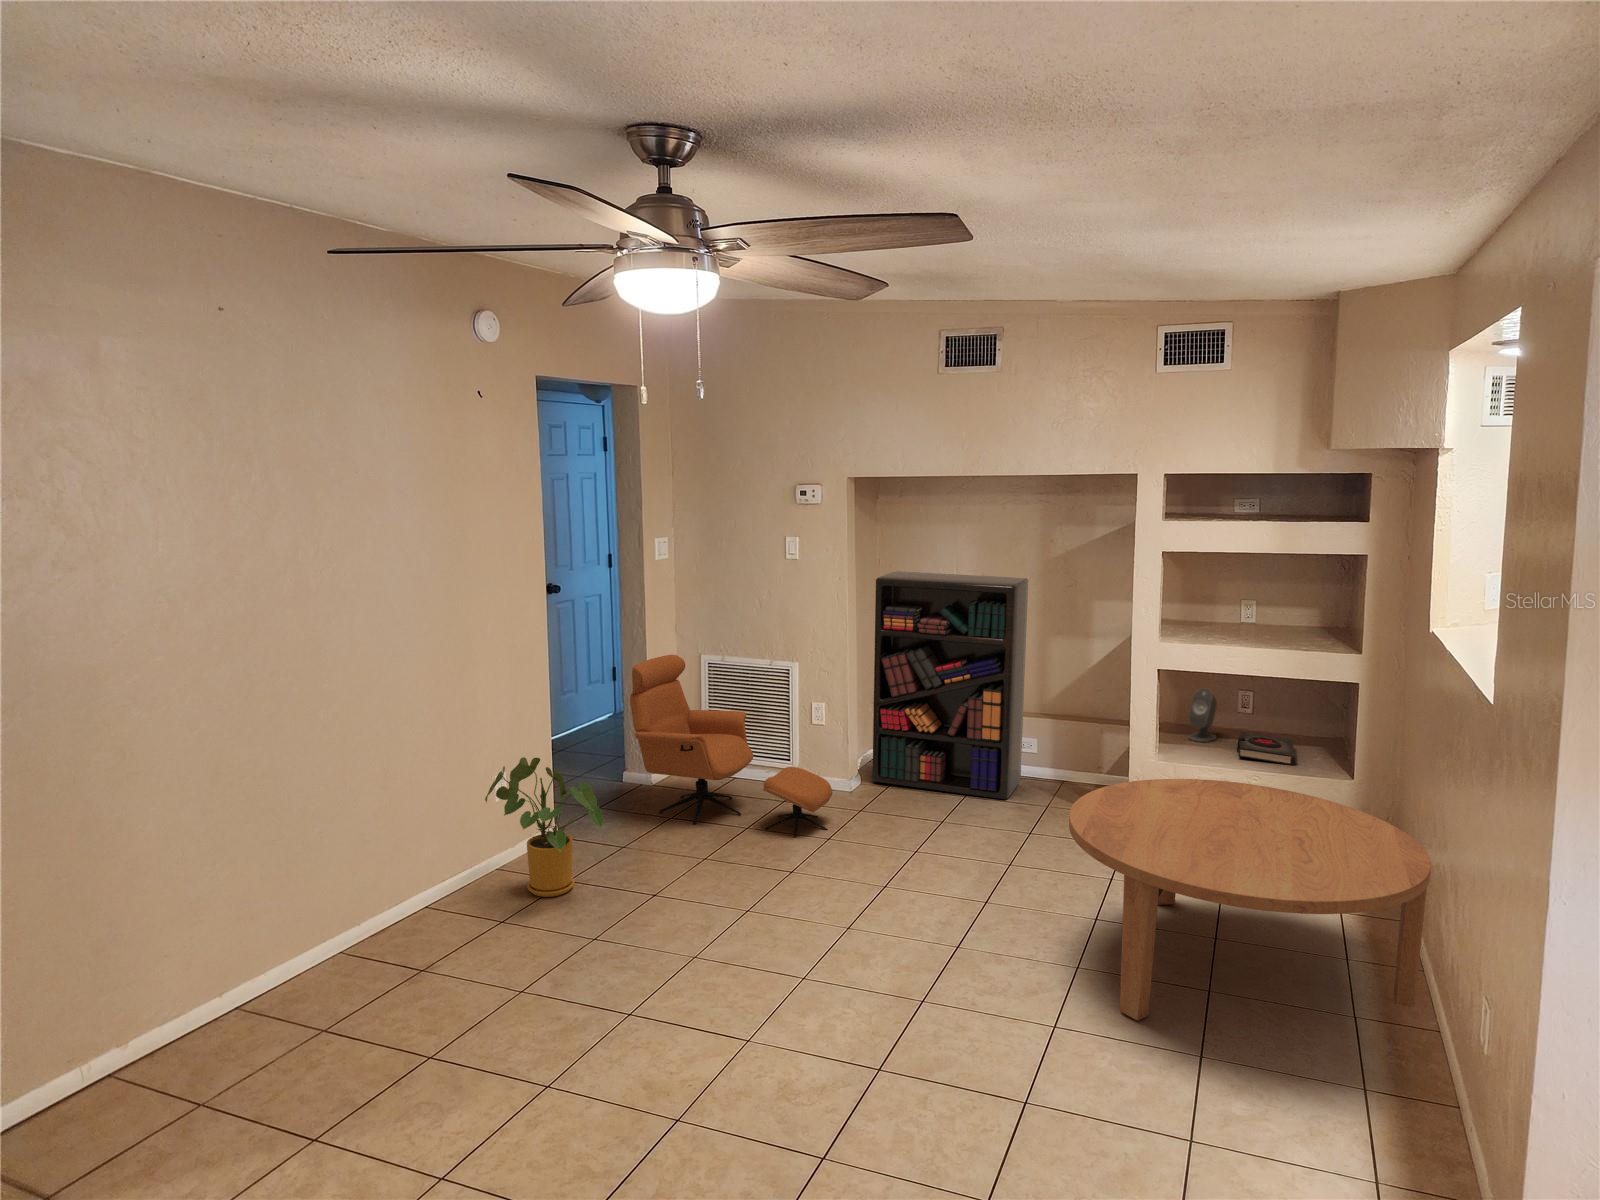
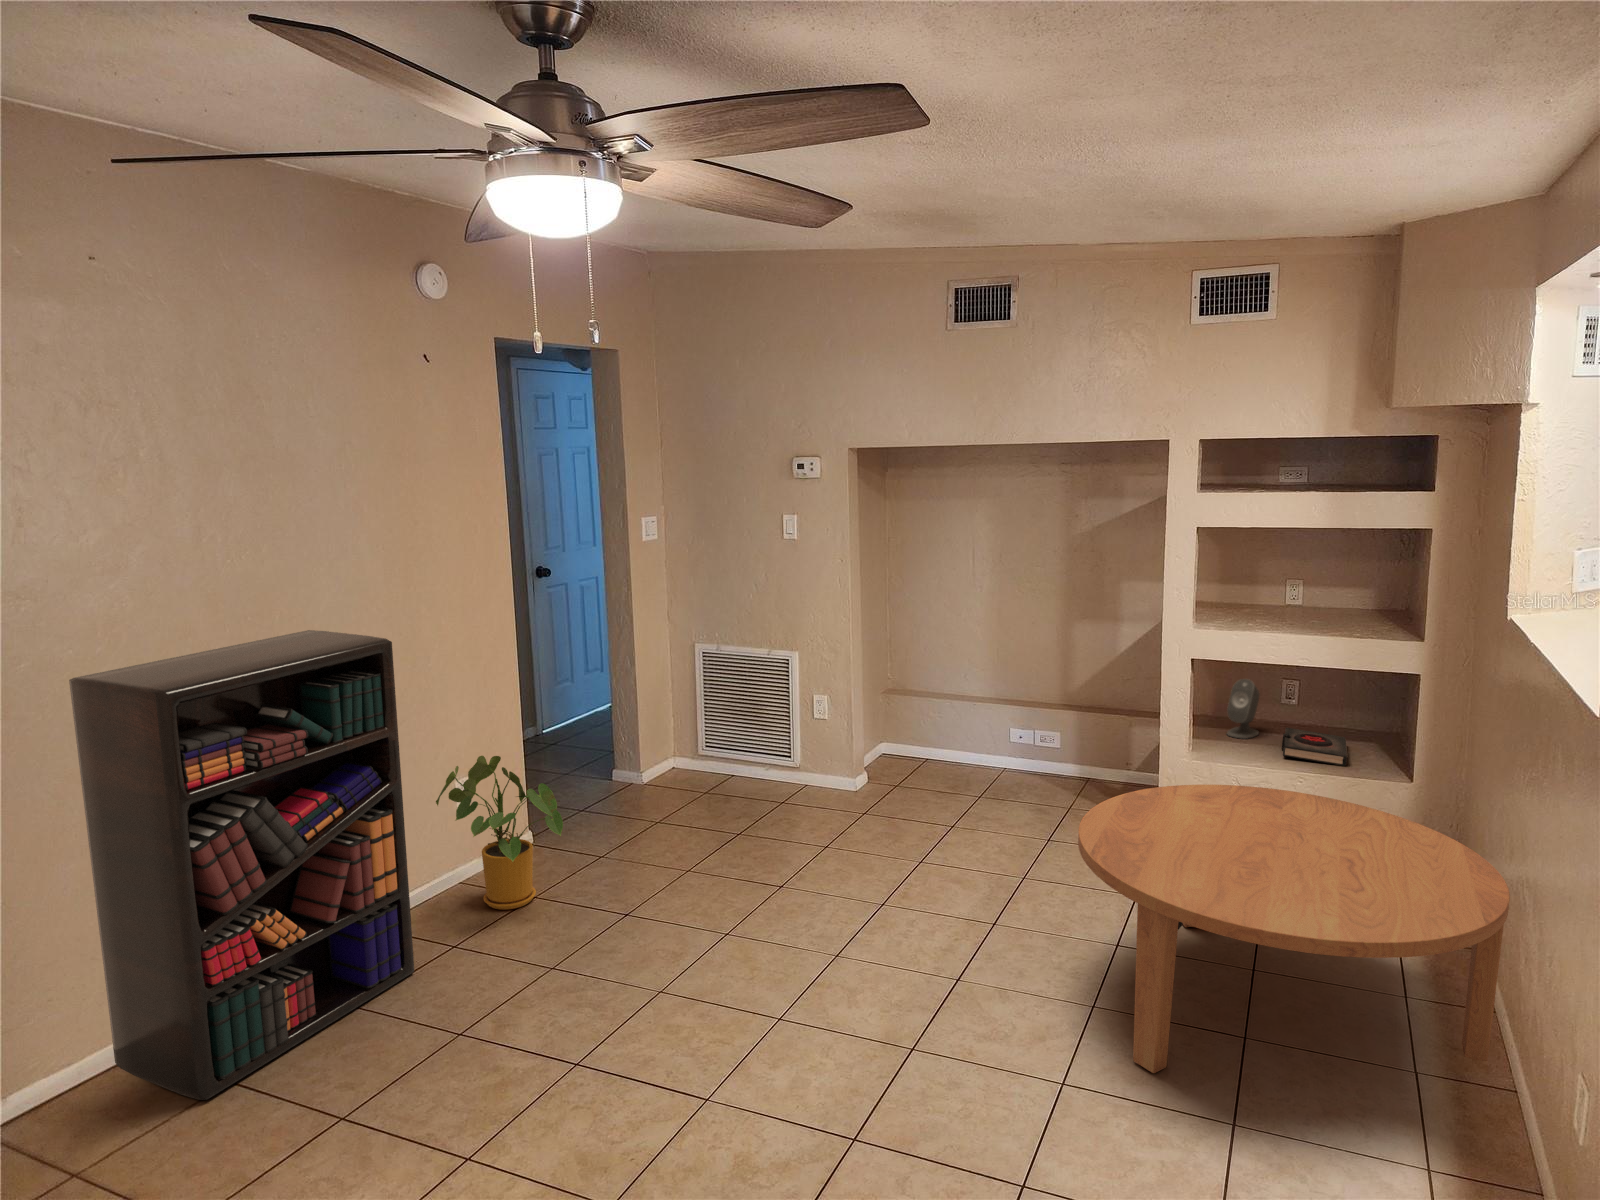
bookshelf: present [872,571,1028,799] -> present [69,630,414,1100]
armchair: present [630,655,832,838] -> none [609,642,828,844]

